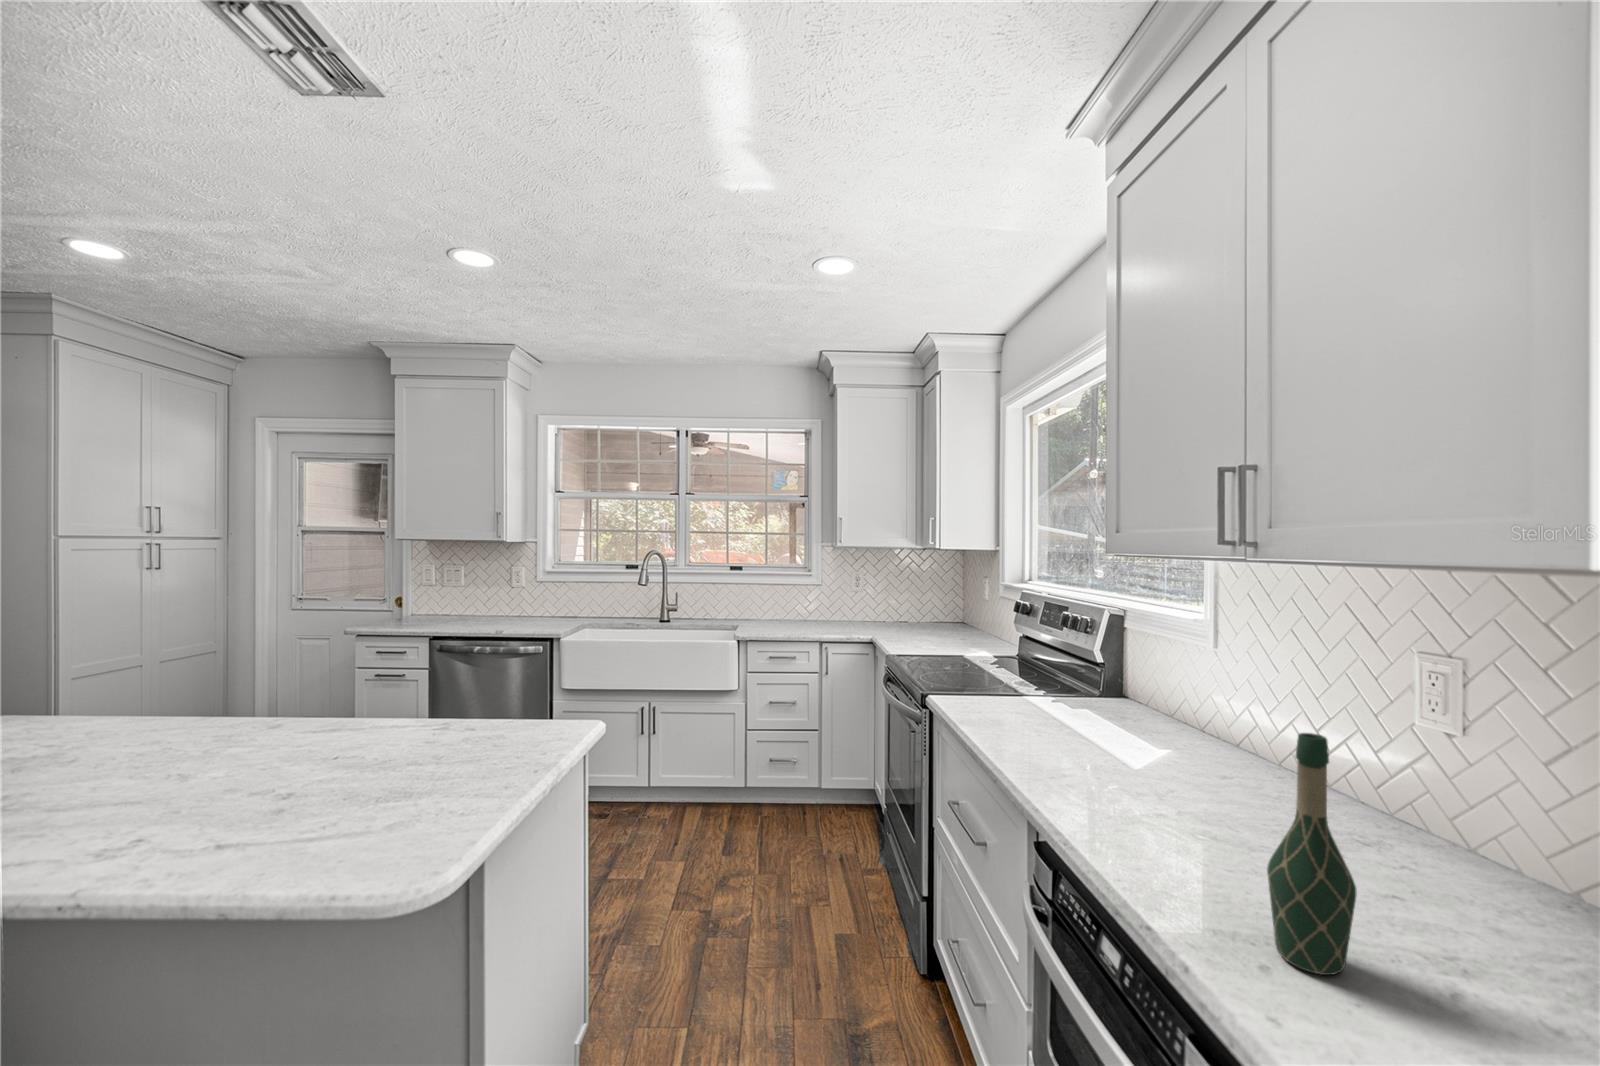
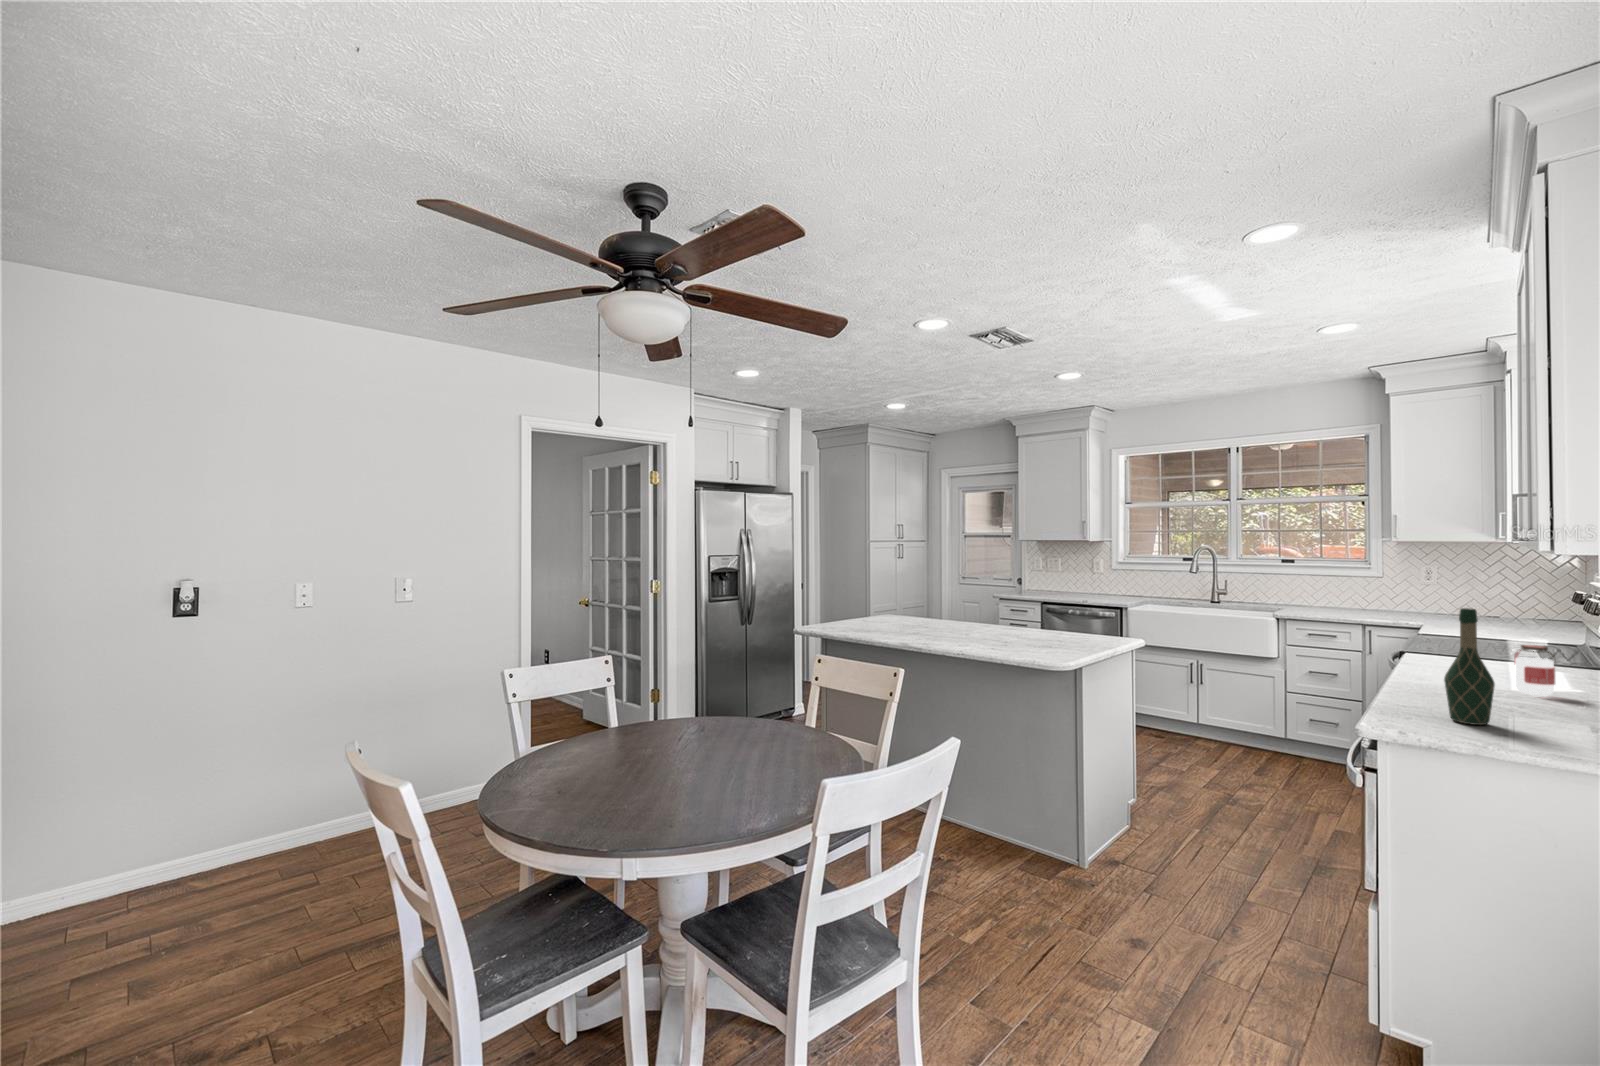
jar: none [1141,719,1188,795] -> present [1514,645,1555,695]

